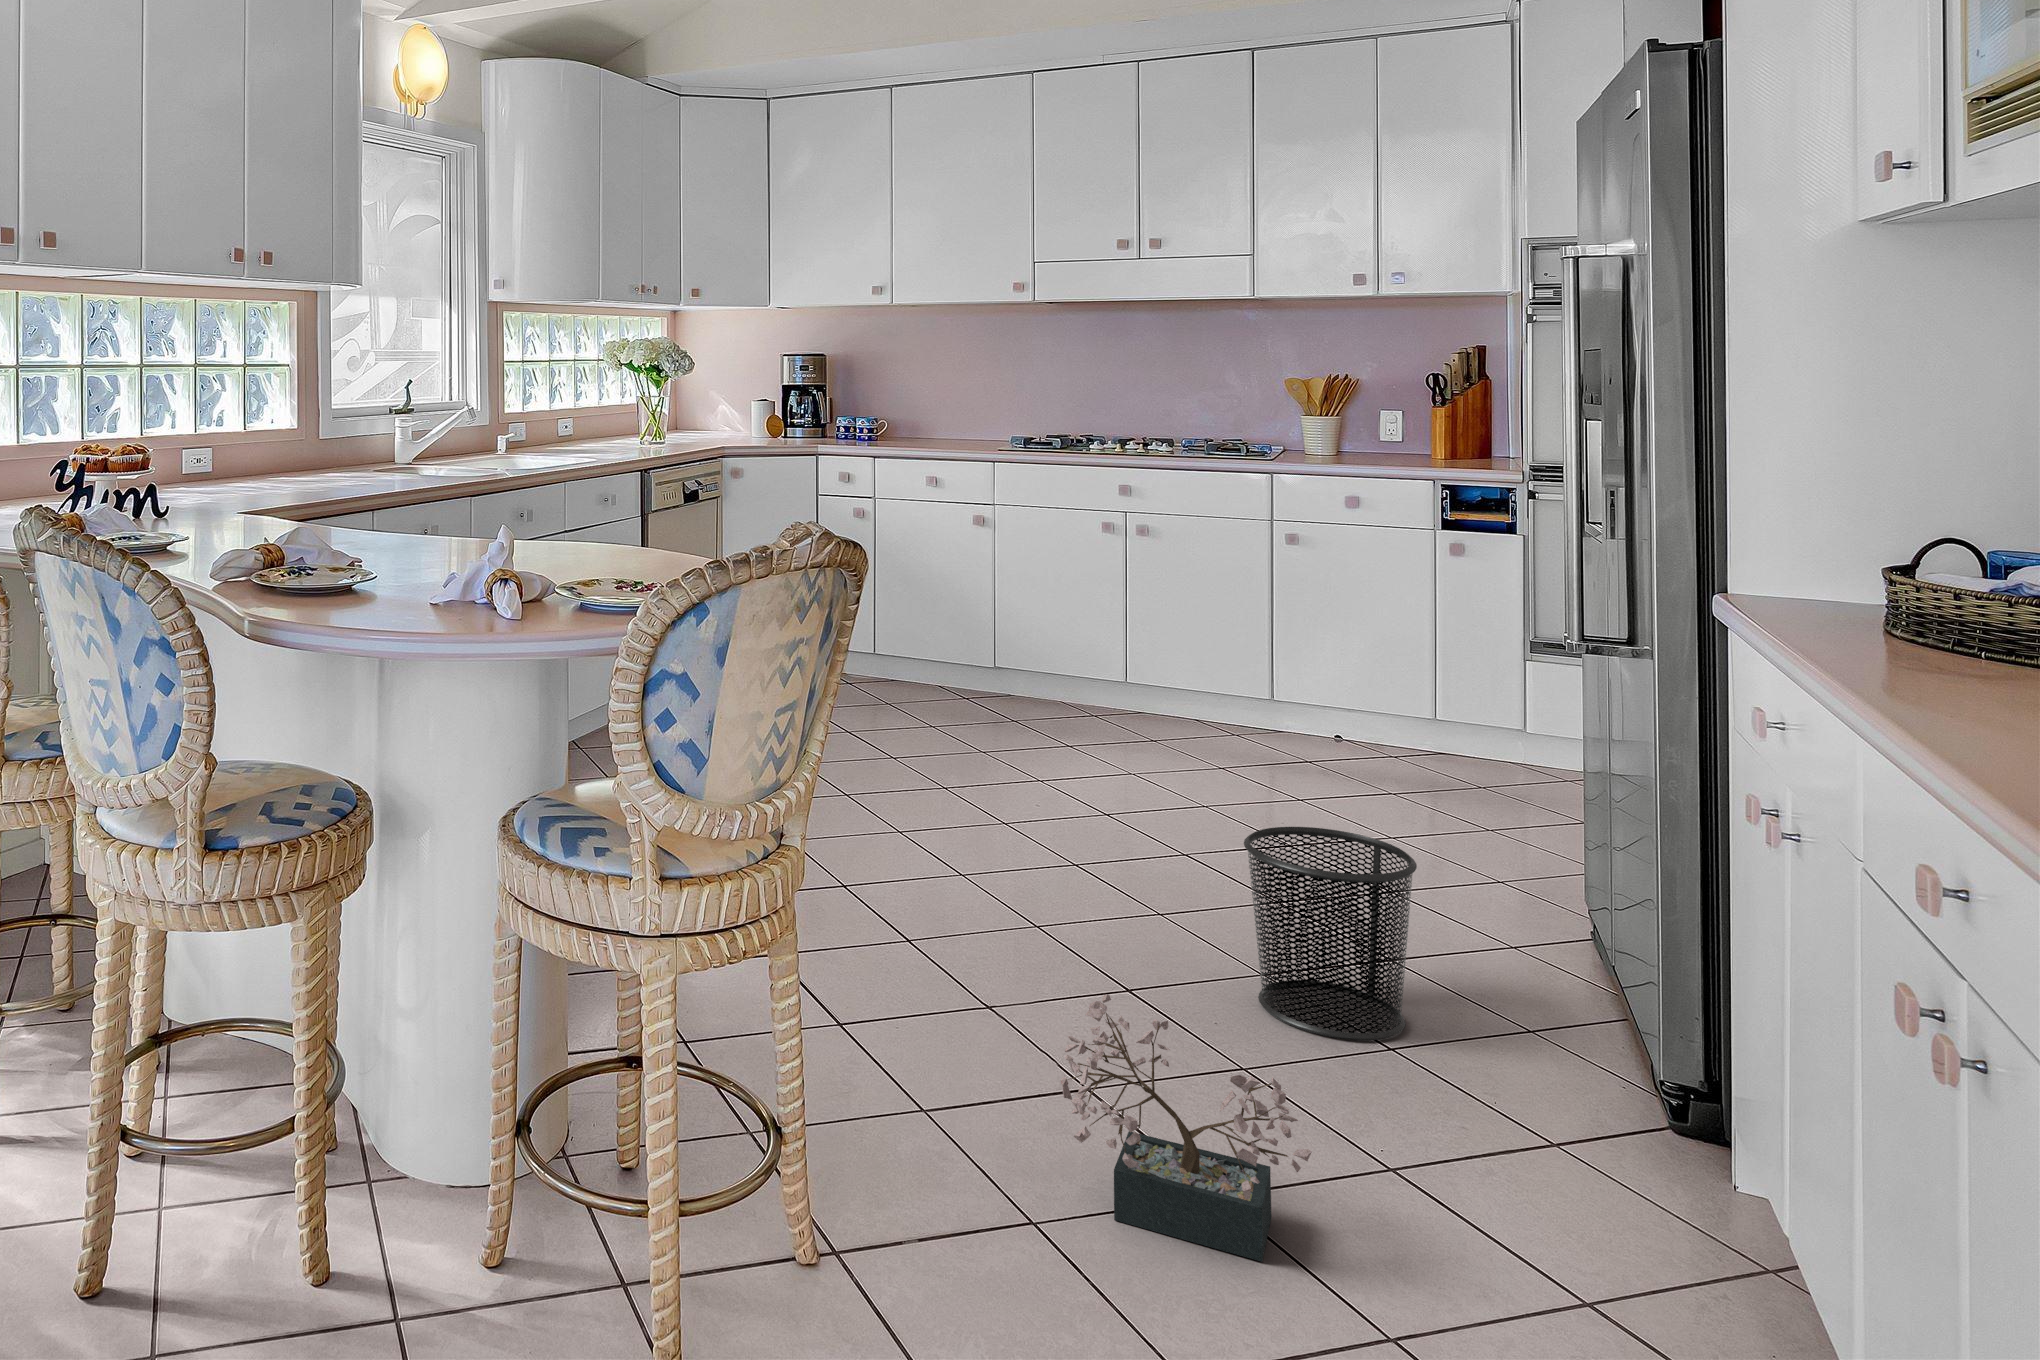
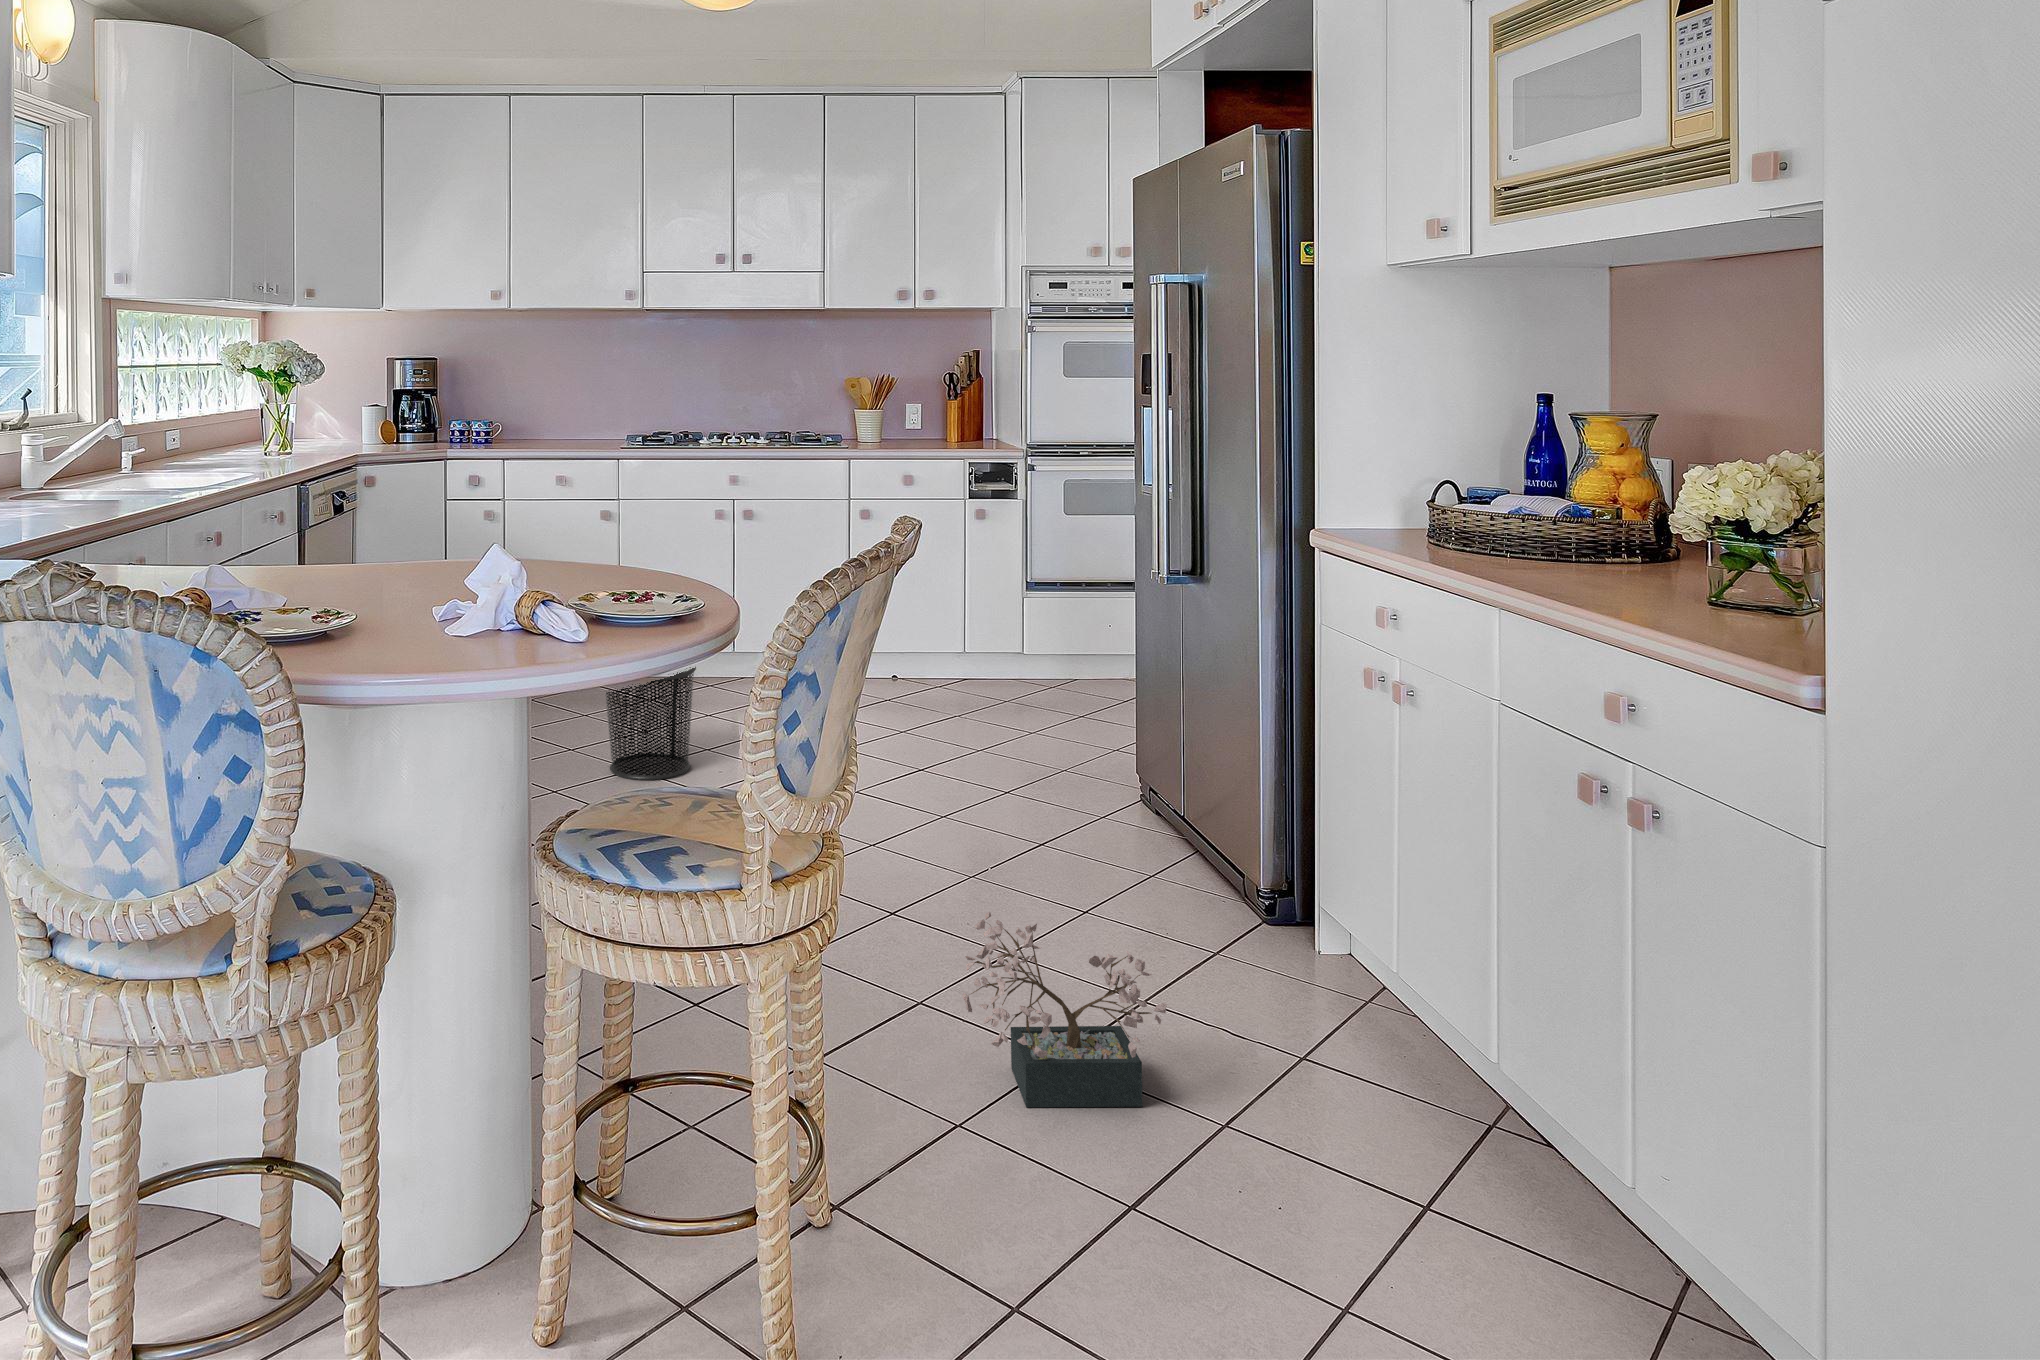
waste bin: present [1244,827,1417,1041] -> present [605,667,696,780]

